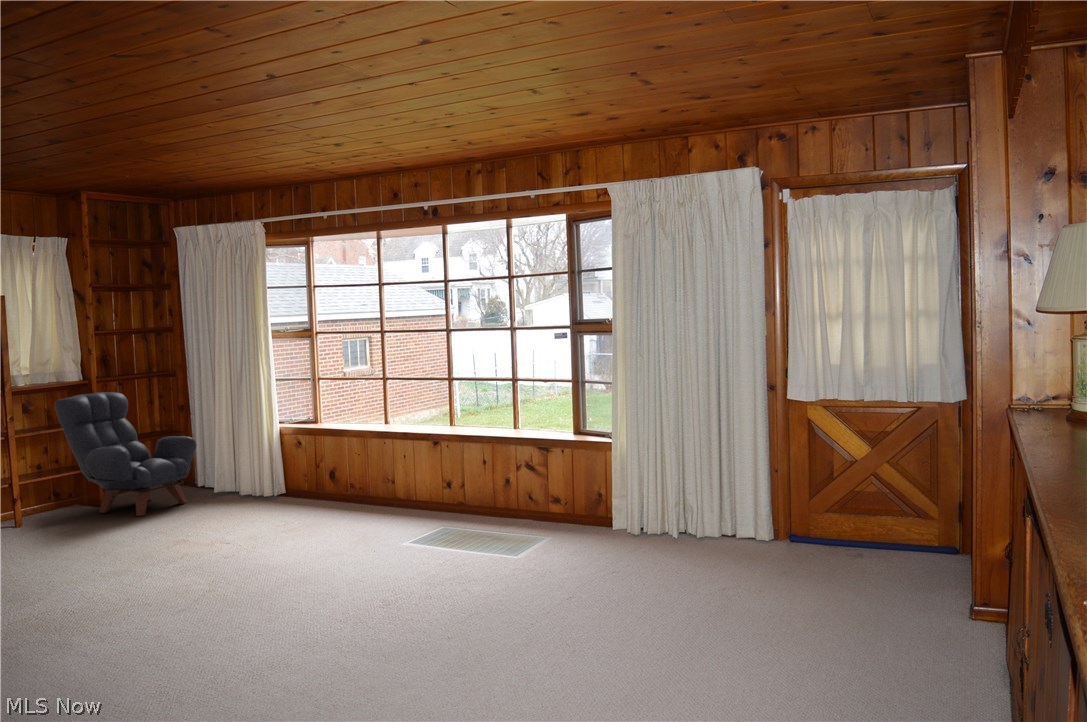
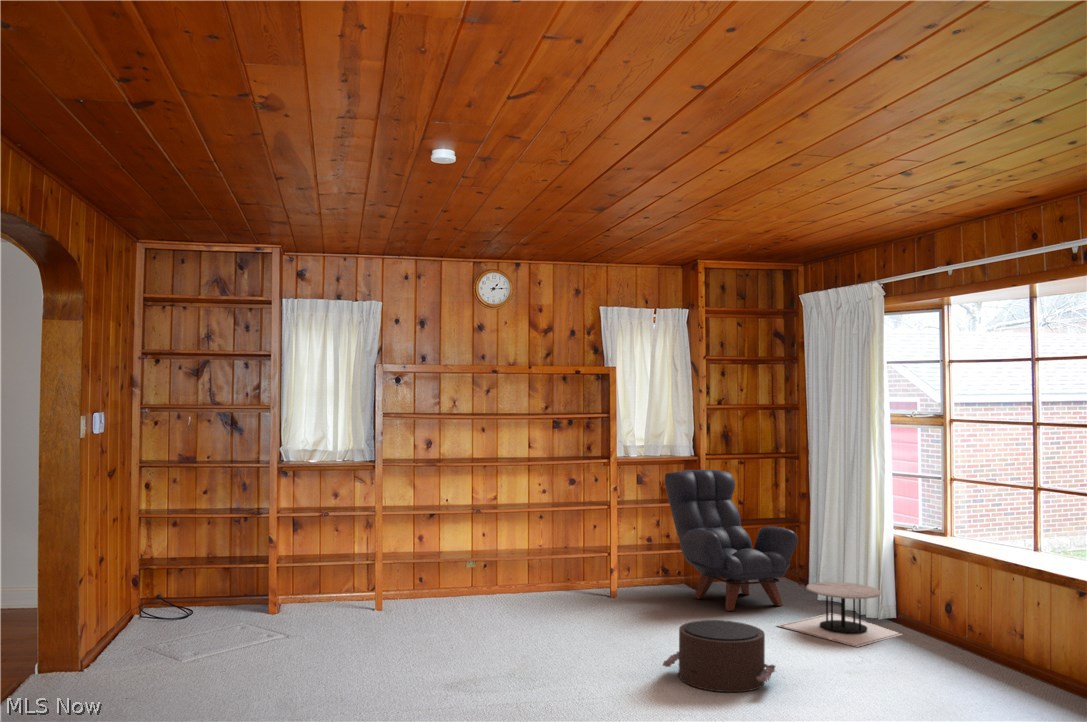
side table: none [190,471,300,518] -> present [778,582,902,647]
pouf: none [111,516,214,577] -> present [663,620,776,692]

